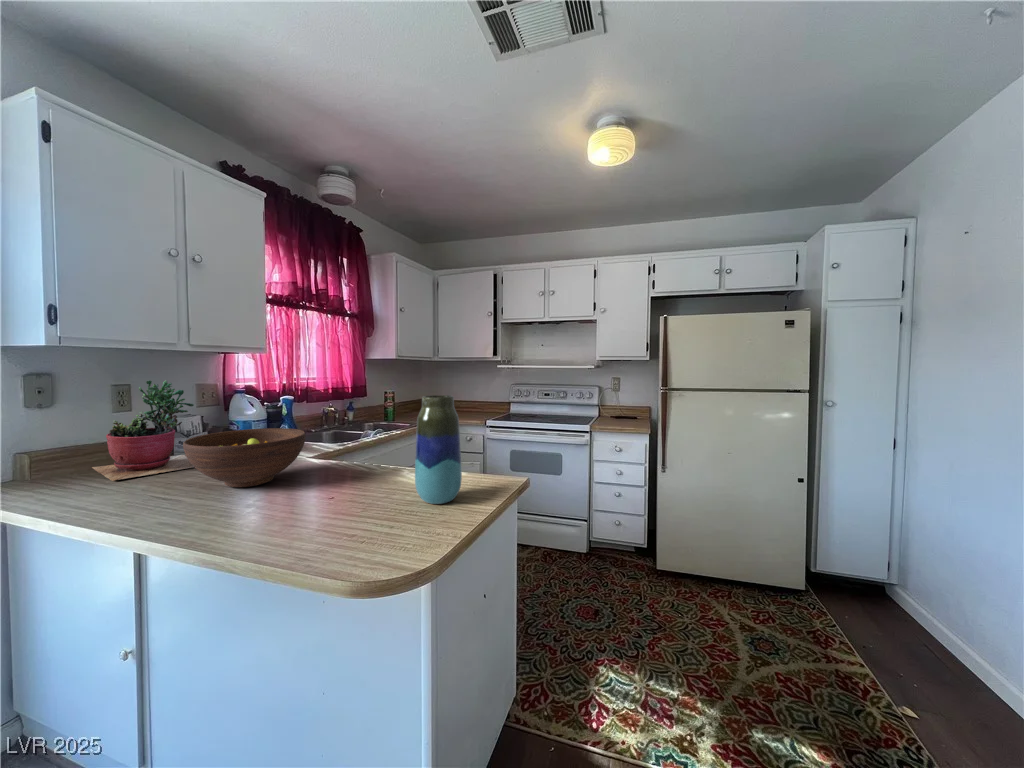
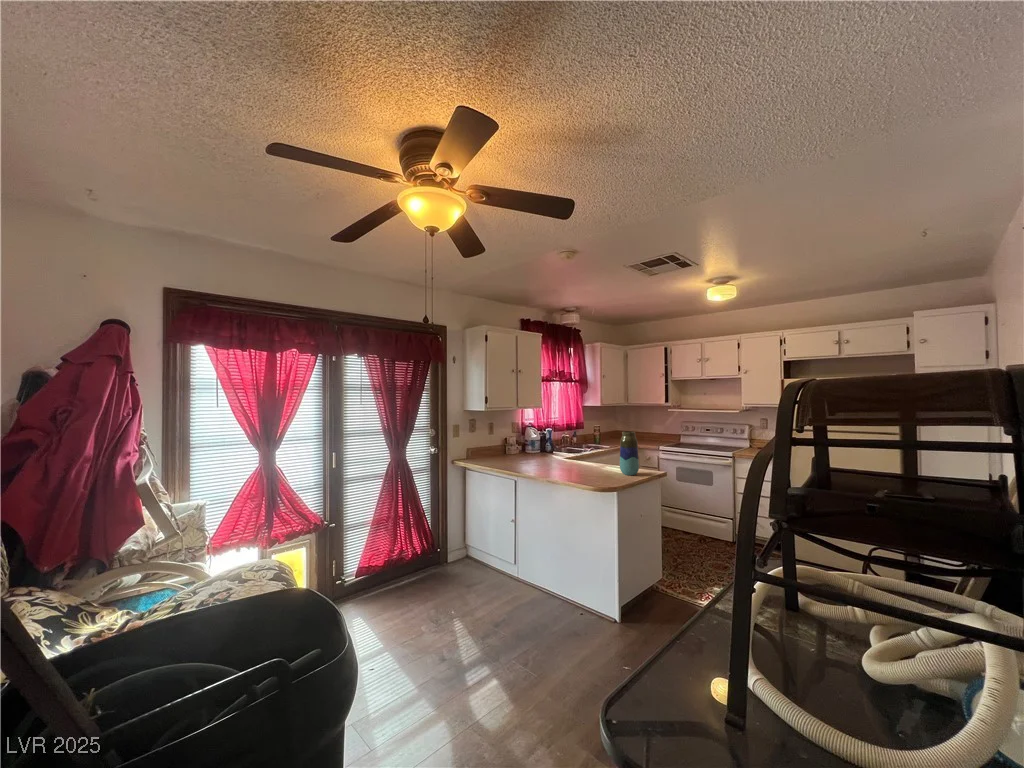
succulent plant: present [92,380,194,481] -> none [487,421,526,461]
fruit bowl: present [183,428,306,487] -> none [530,443,571,466]

